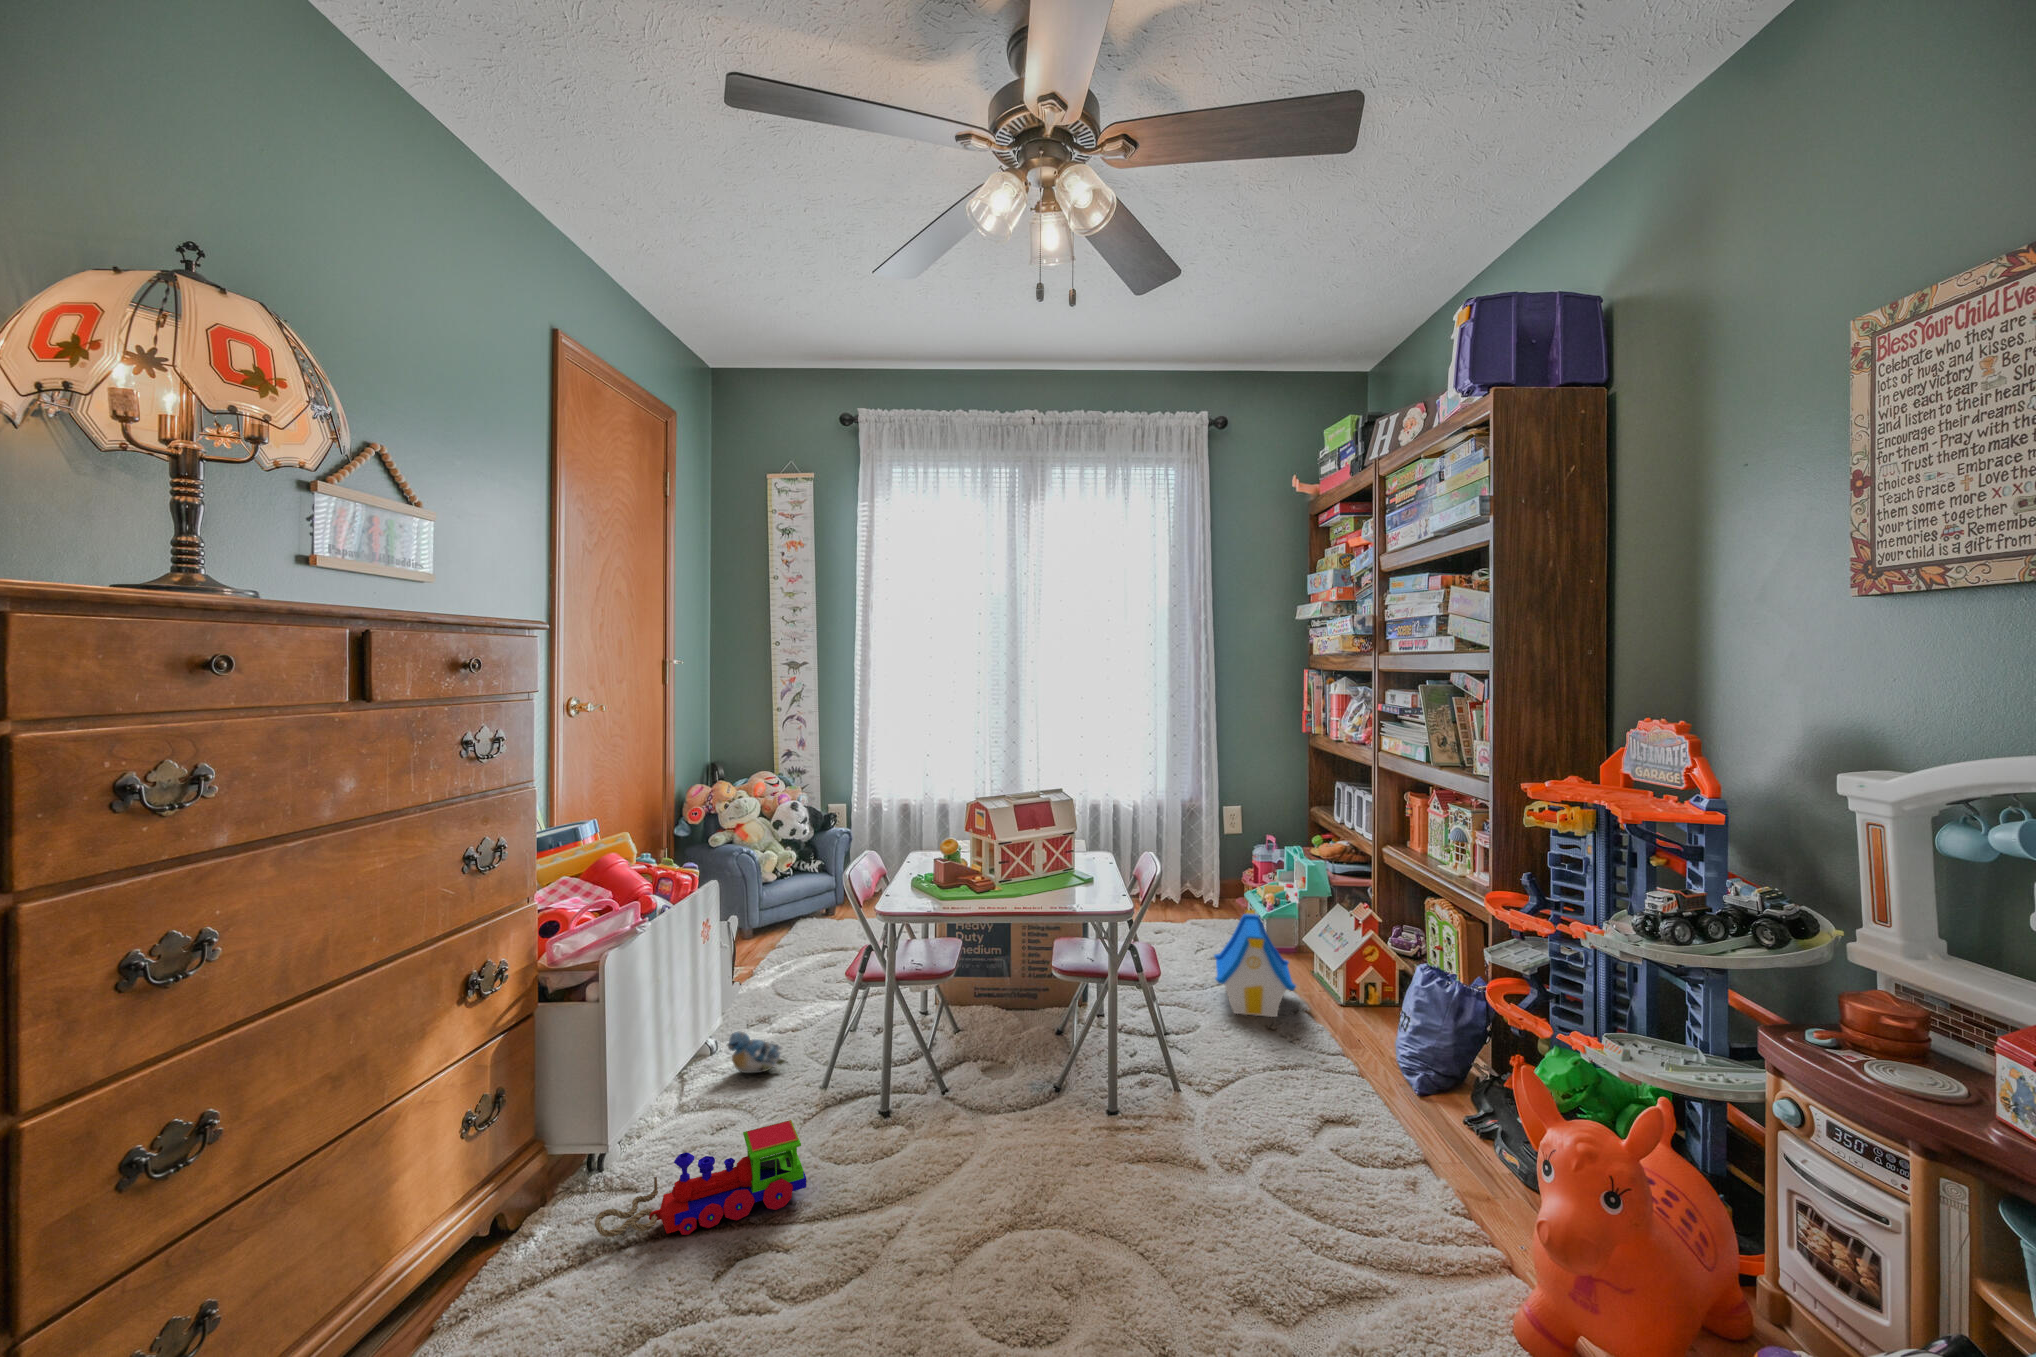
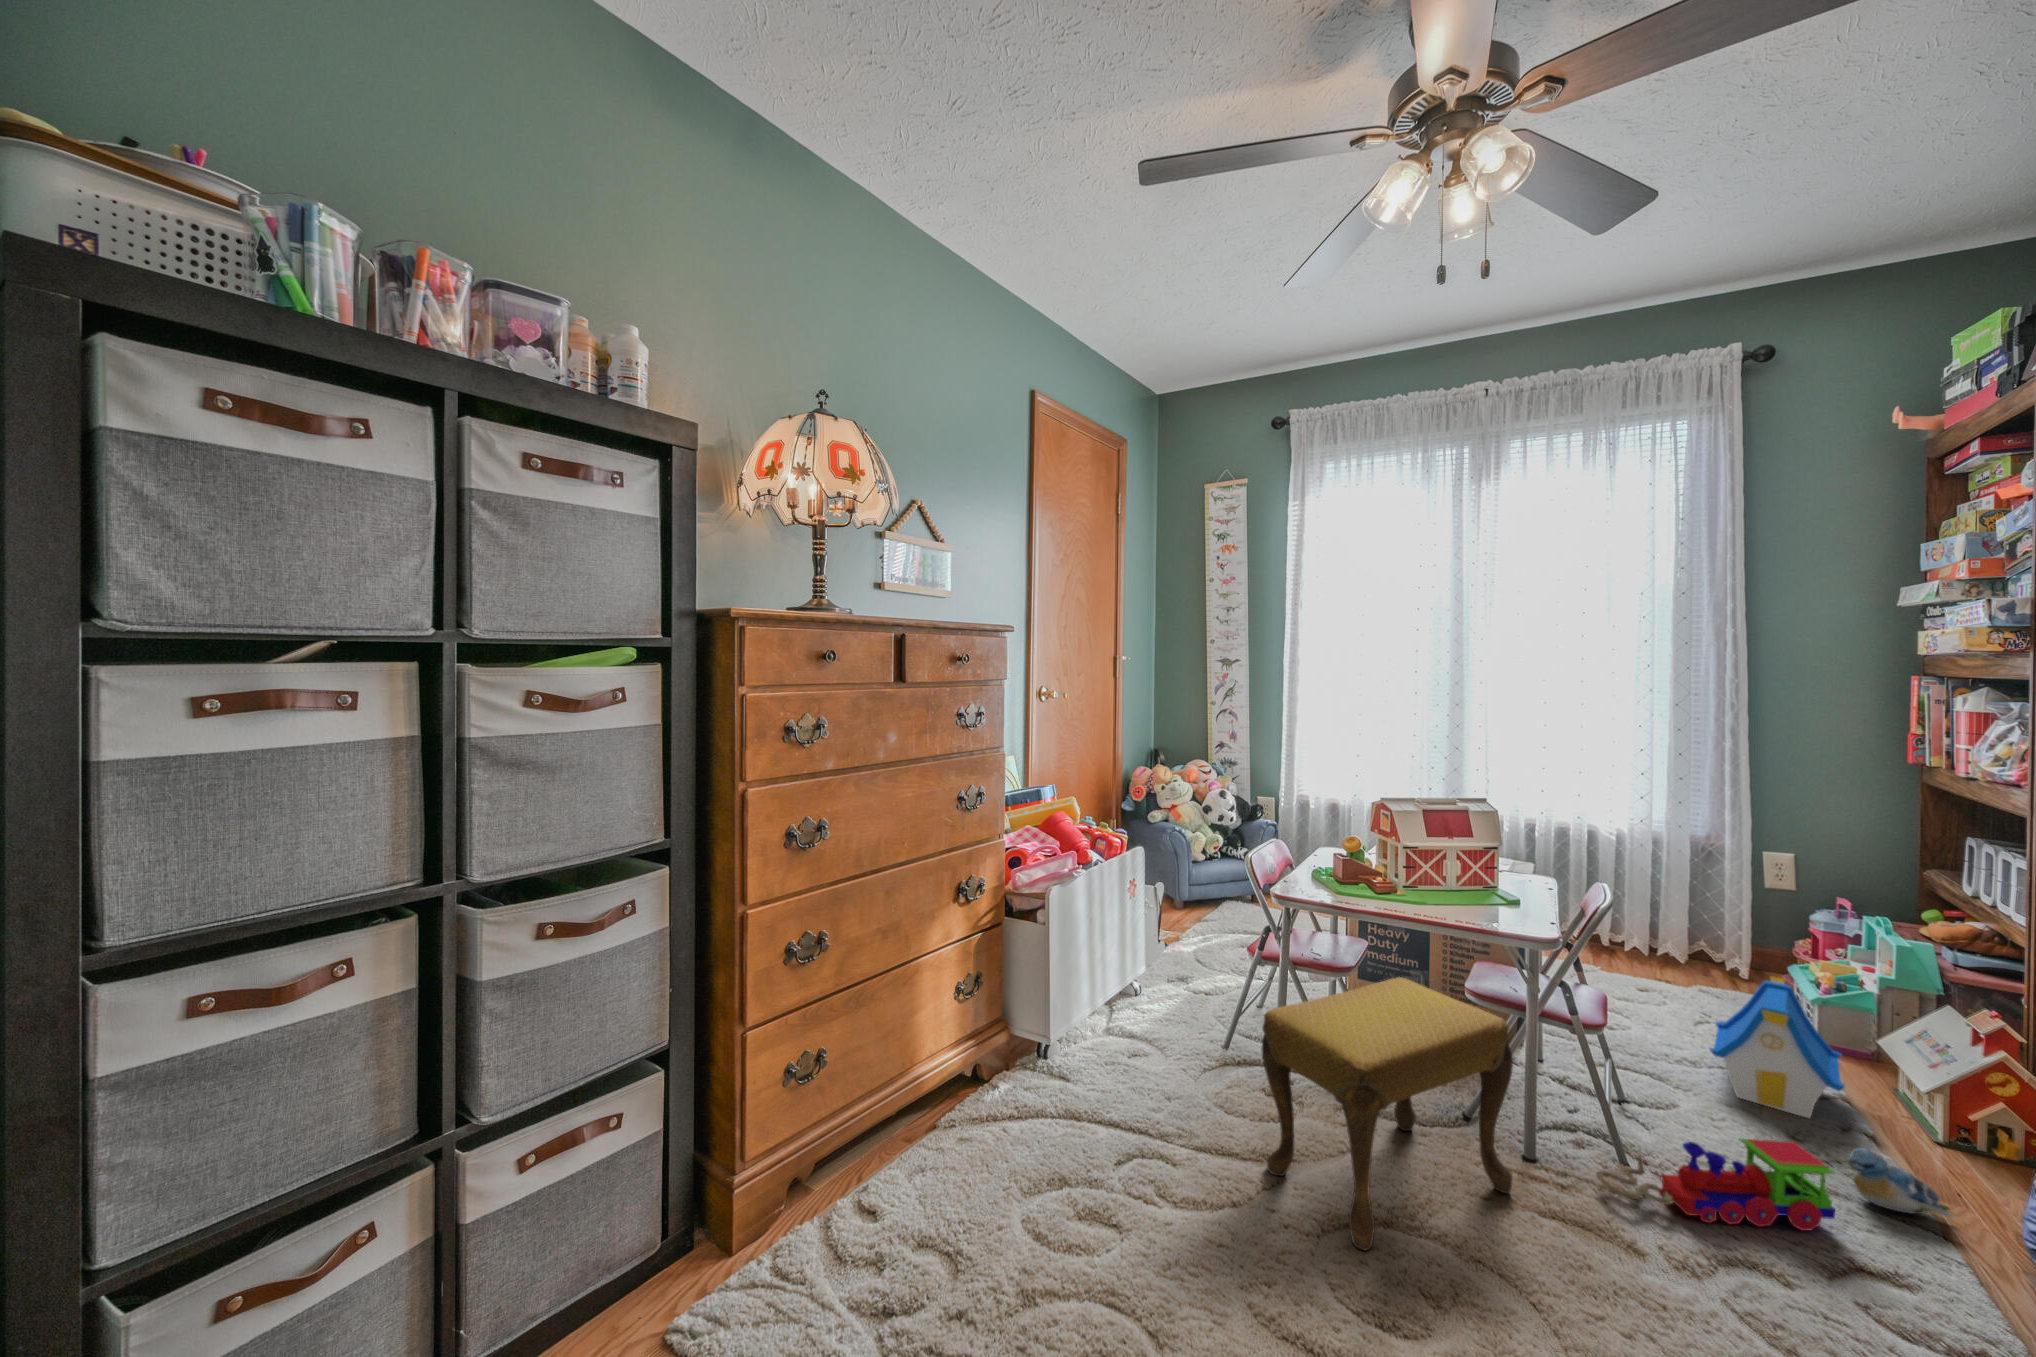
footstool: none [883,973,1105,1263] -> present [1262,977,1513,1251]
plush toy: present [727,1031,786,1073] -> present [1847,1148,1954,1218]
toy train: present [595,1120,806,1237] -> present [1596,1138,1835,1231]

